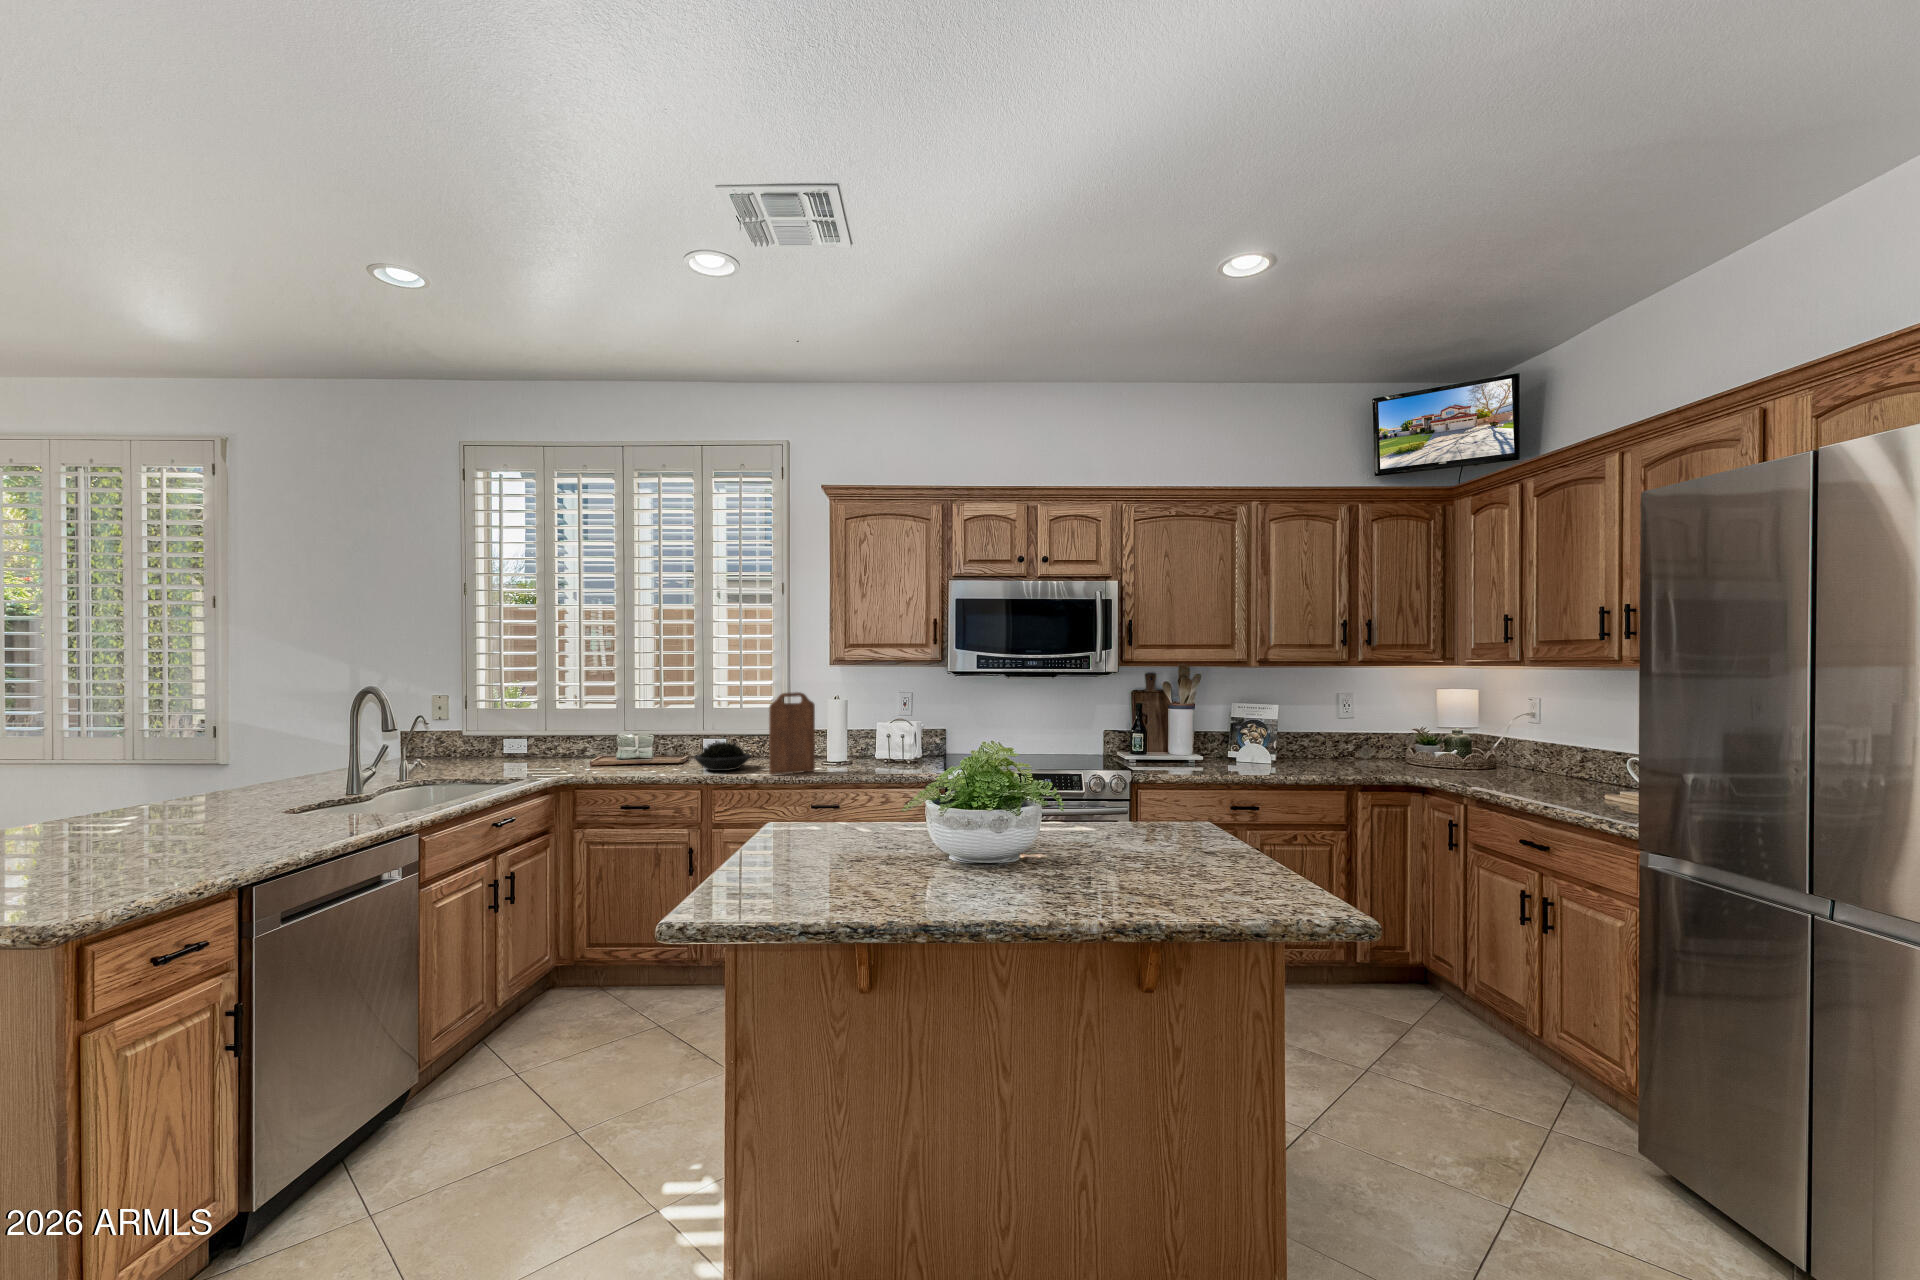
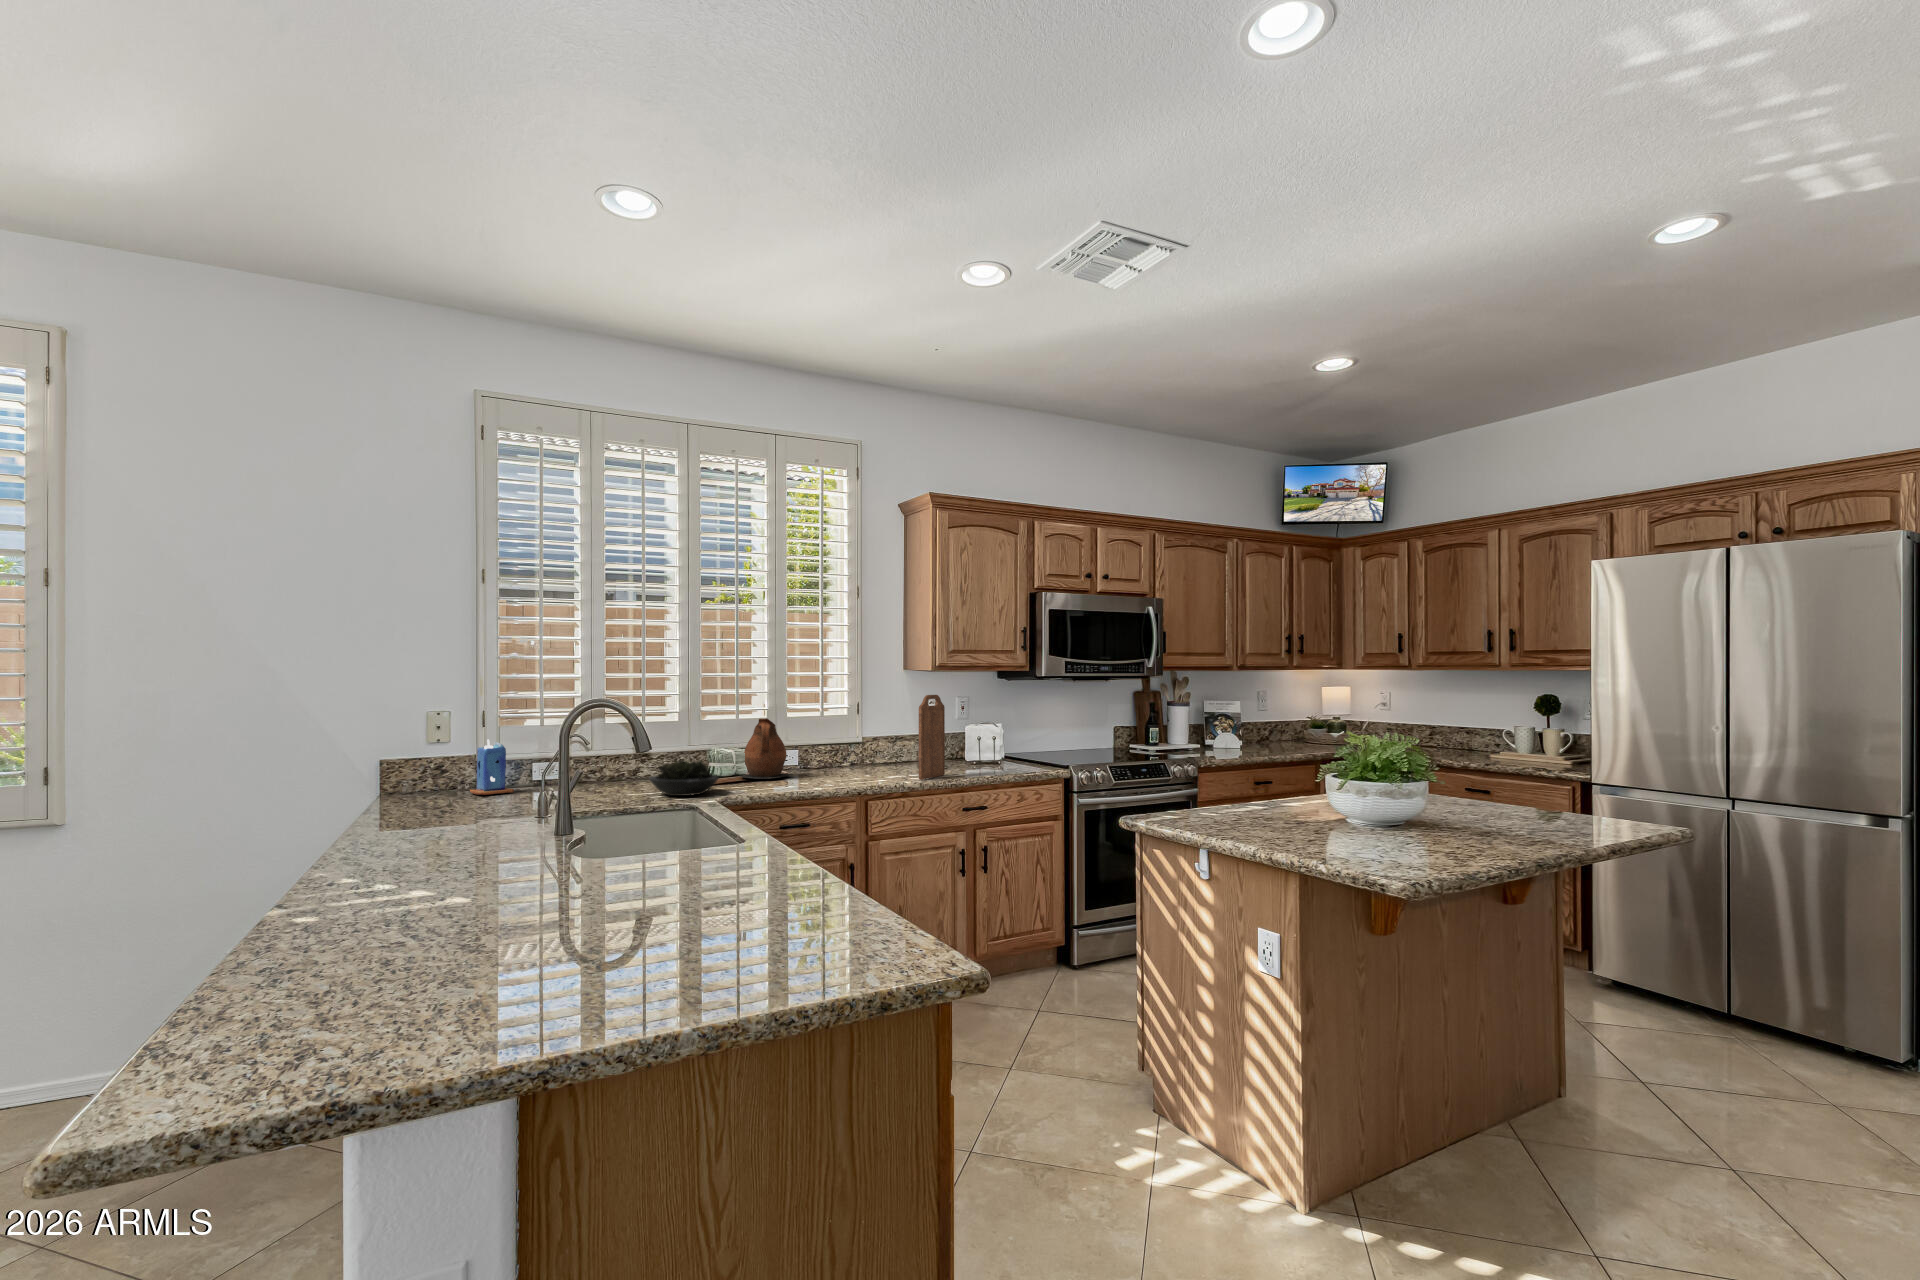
ceramic pitcher: none [653,710,702,763] -> present [739,719,793,779]
candle: none [453,720,485,762] -> present [470,740,514,795]
succulent plant: present [695,741,751,771] -> present [650,760,719,796]

